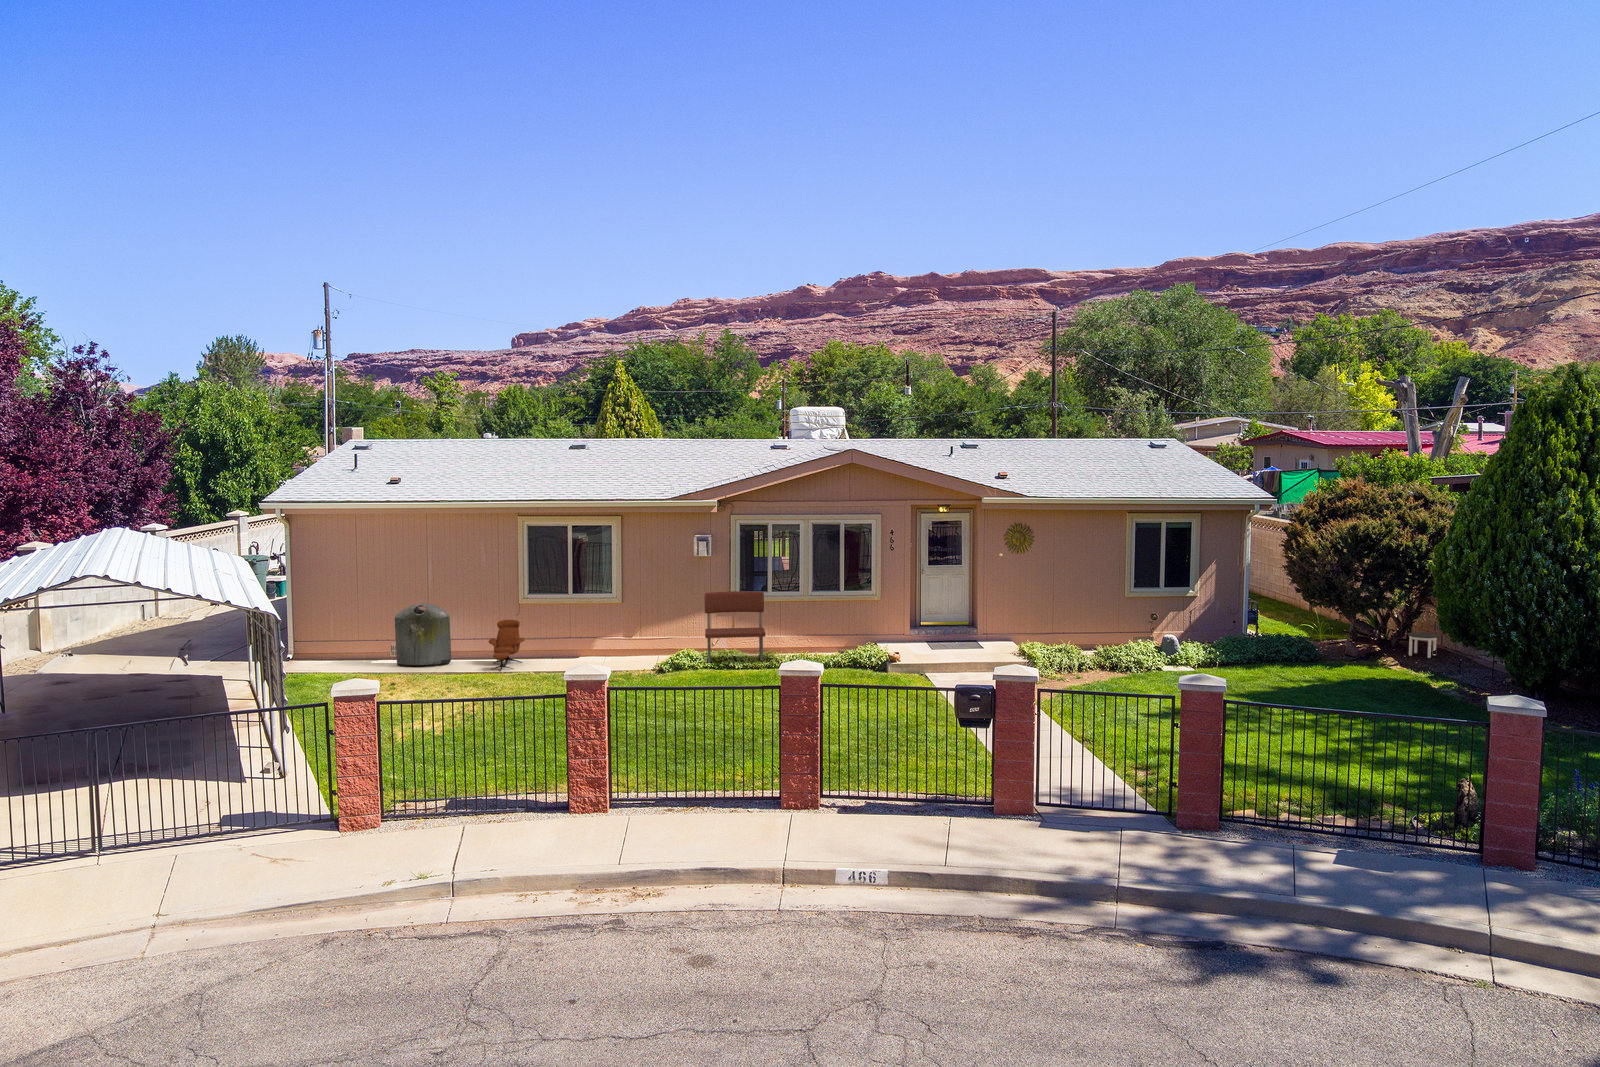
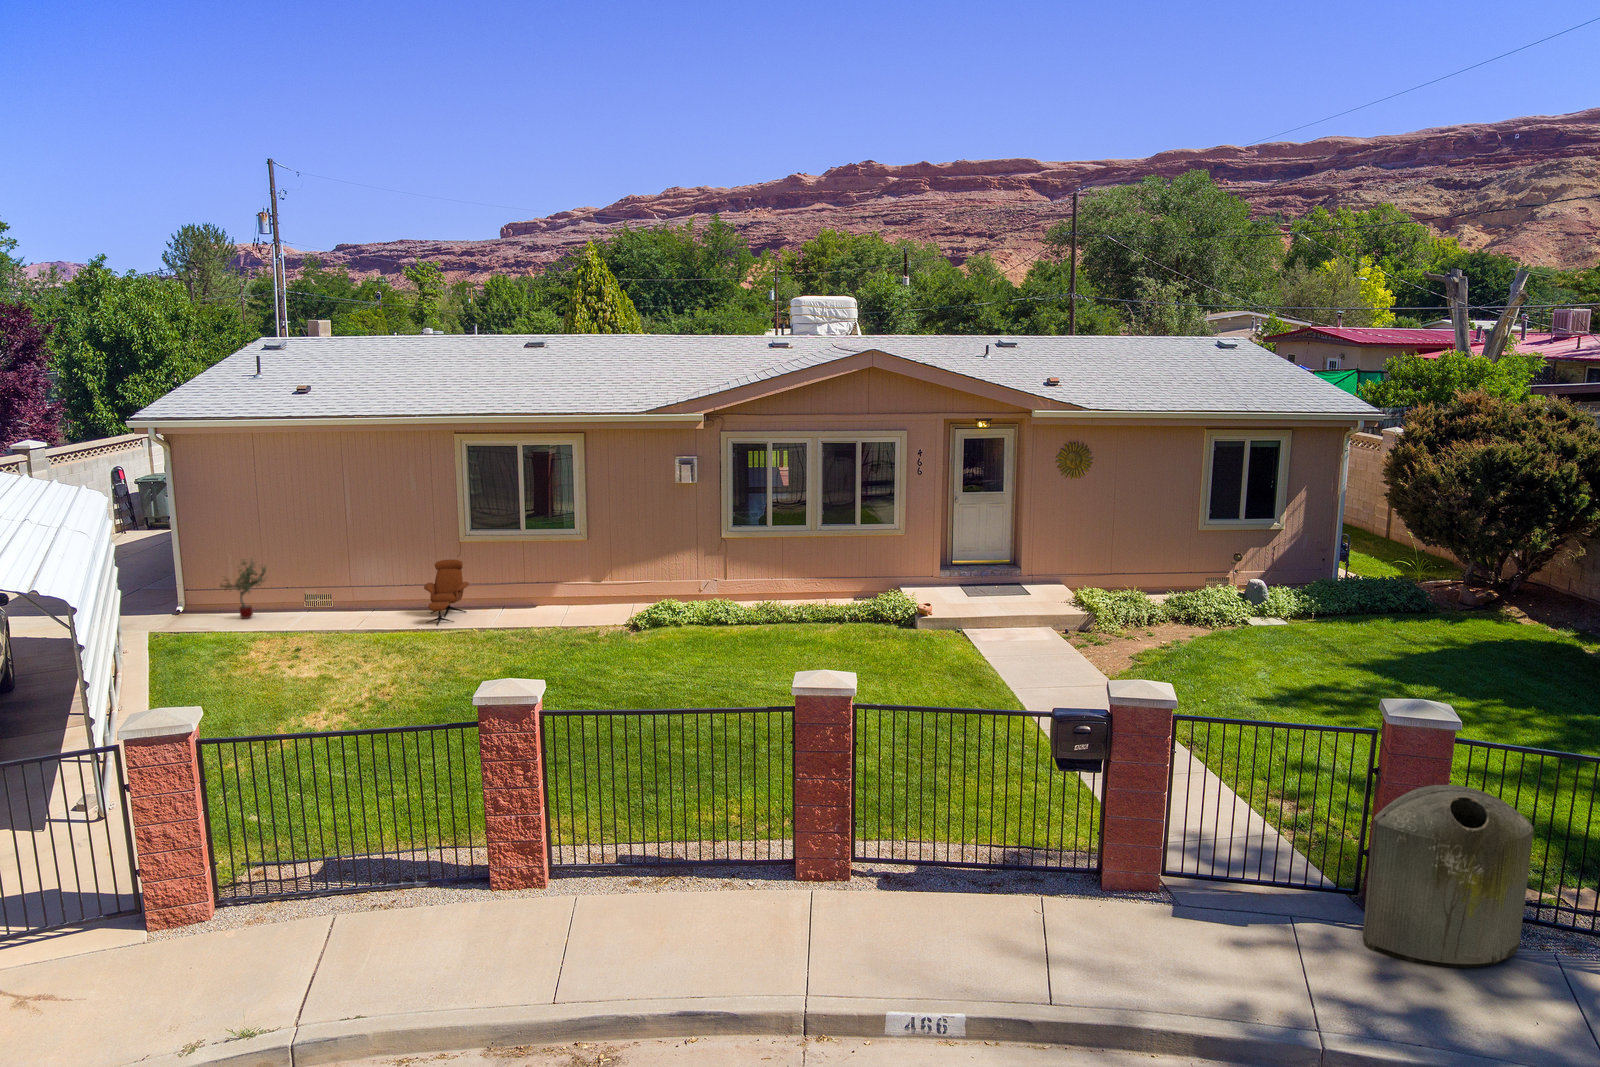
bench: present [705,591,765,663] -> none [689,525,763,613]
trash can: present [395,603,451,667] -> present [1363,785,1534,968]
potted tree: none [322,617,363,667] -> present [221,559,266,619]
round table: present [1408,632,1439,658] -> none [1537,576,1577,607]

